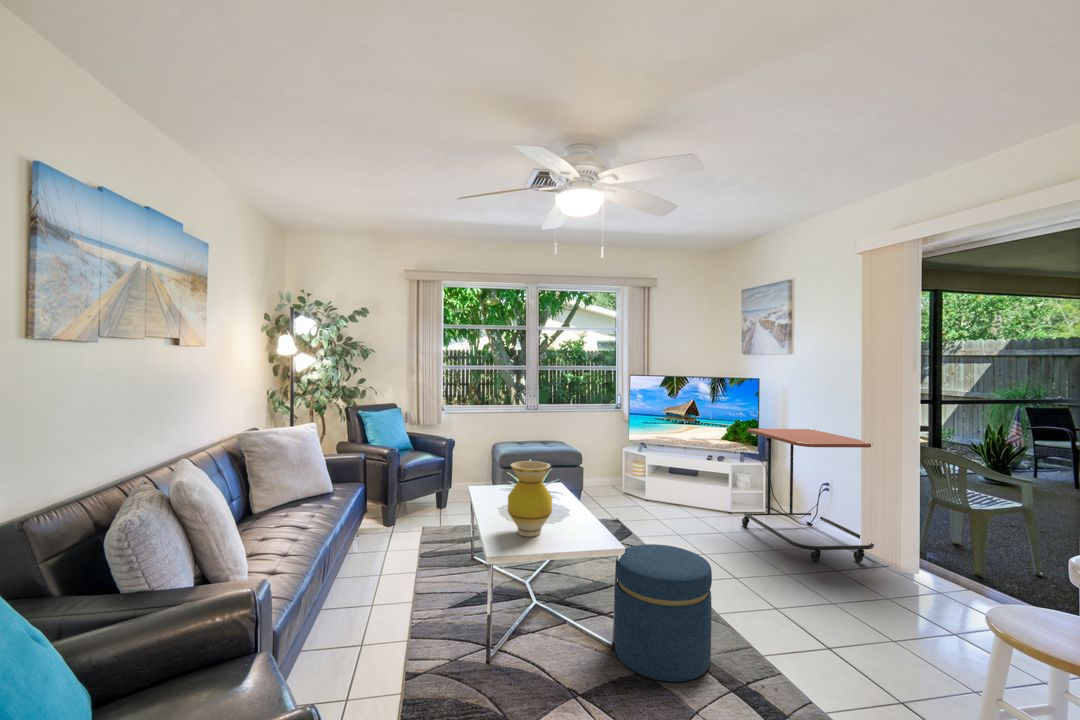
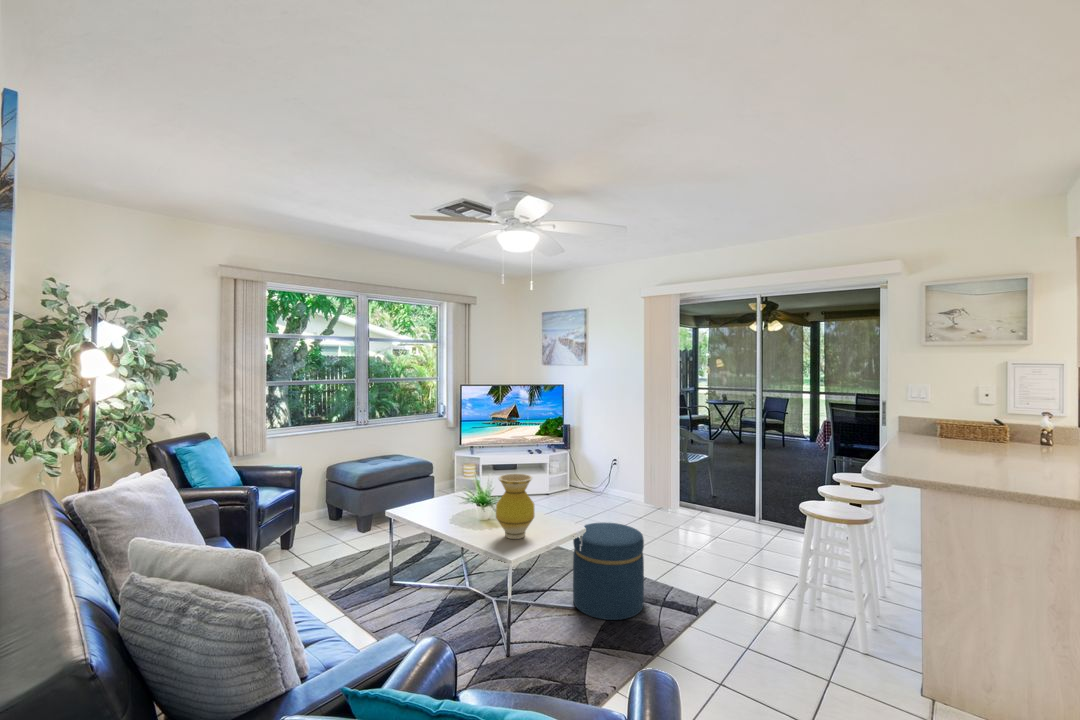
side table: present [742,429,874,562] -> none [565,422,657,517]

